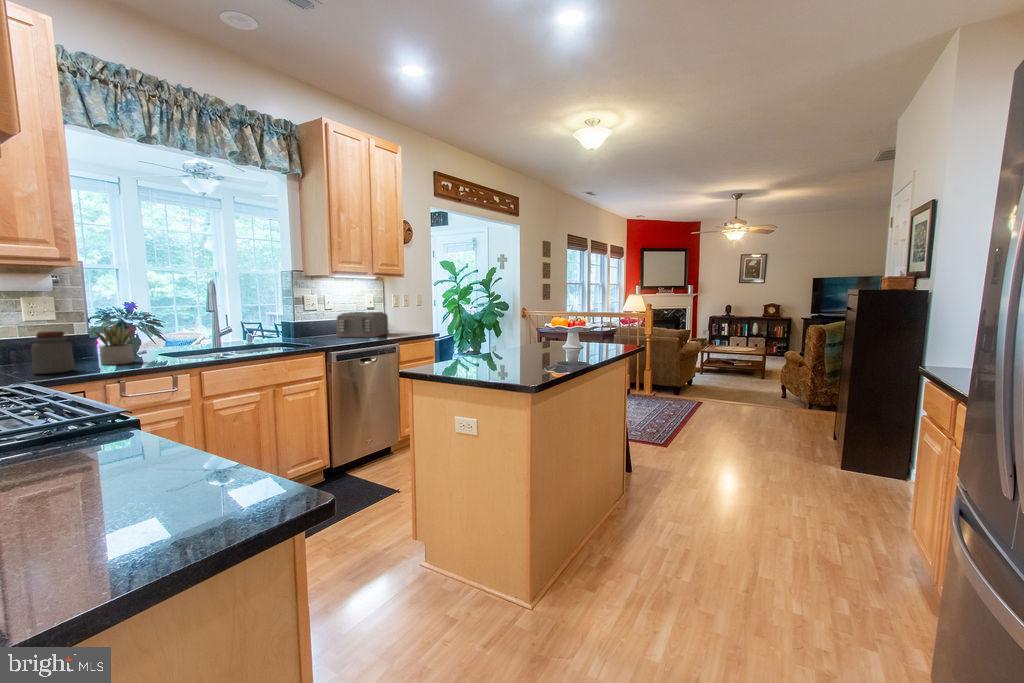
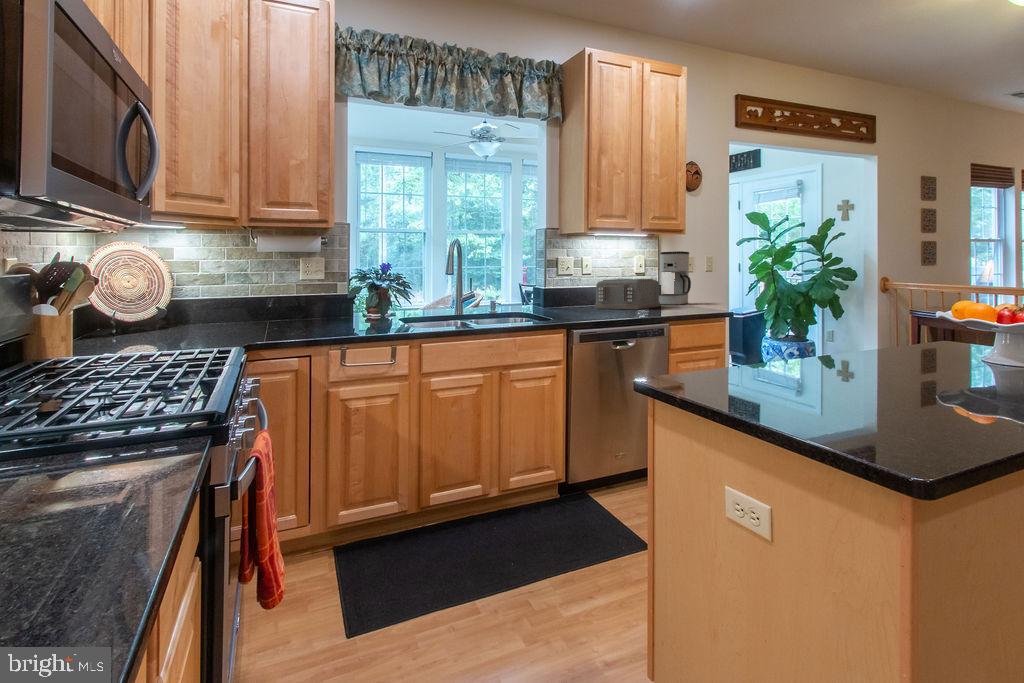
coffee maker: none [385,291,410,332] -> present [659,251,691,305]
succulent plant: present [95,323,134,365] -> none [366,284,395,324]
jar: present [31,331,75,374] -> none [319,290,348,328]

